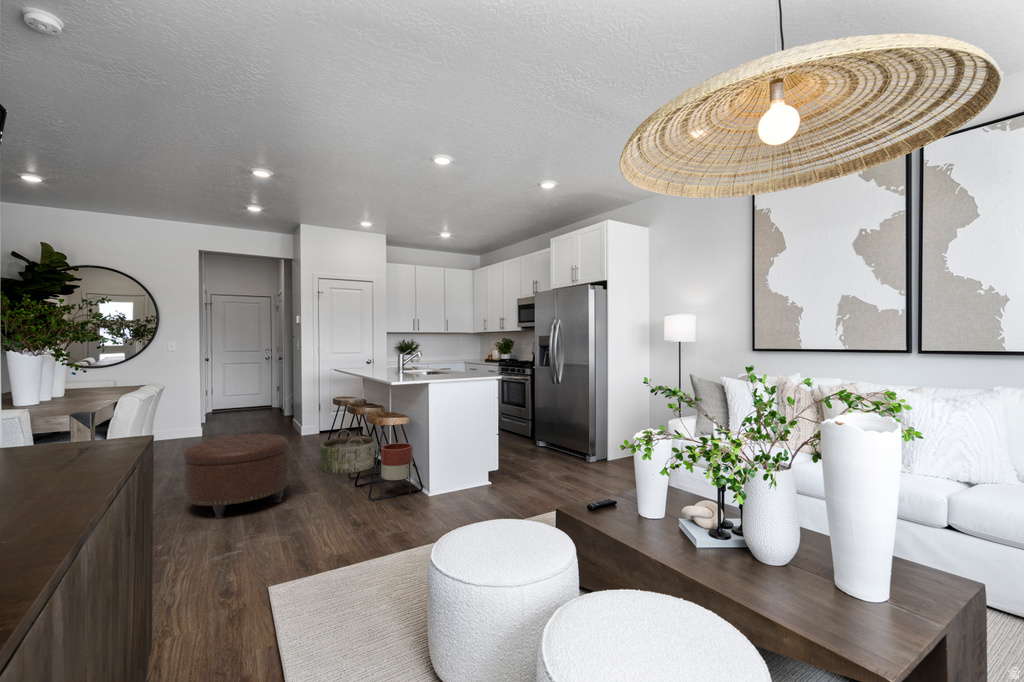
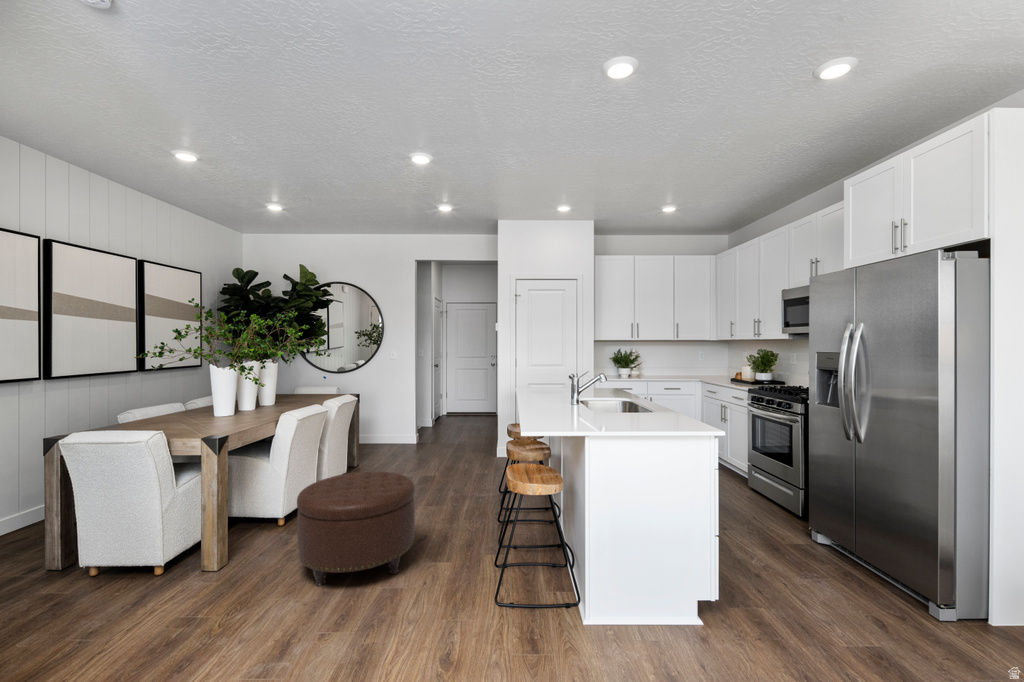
basket: present [320,430,376,474] -> none [479,469,548,535]
planter: present [379,443,413,496] -> none [514,518,566,613]

